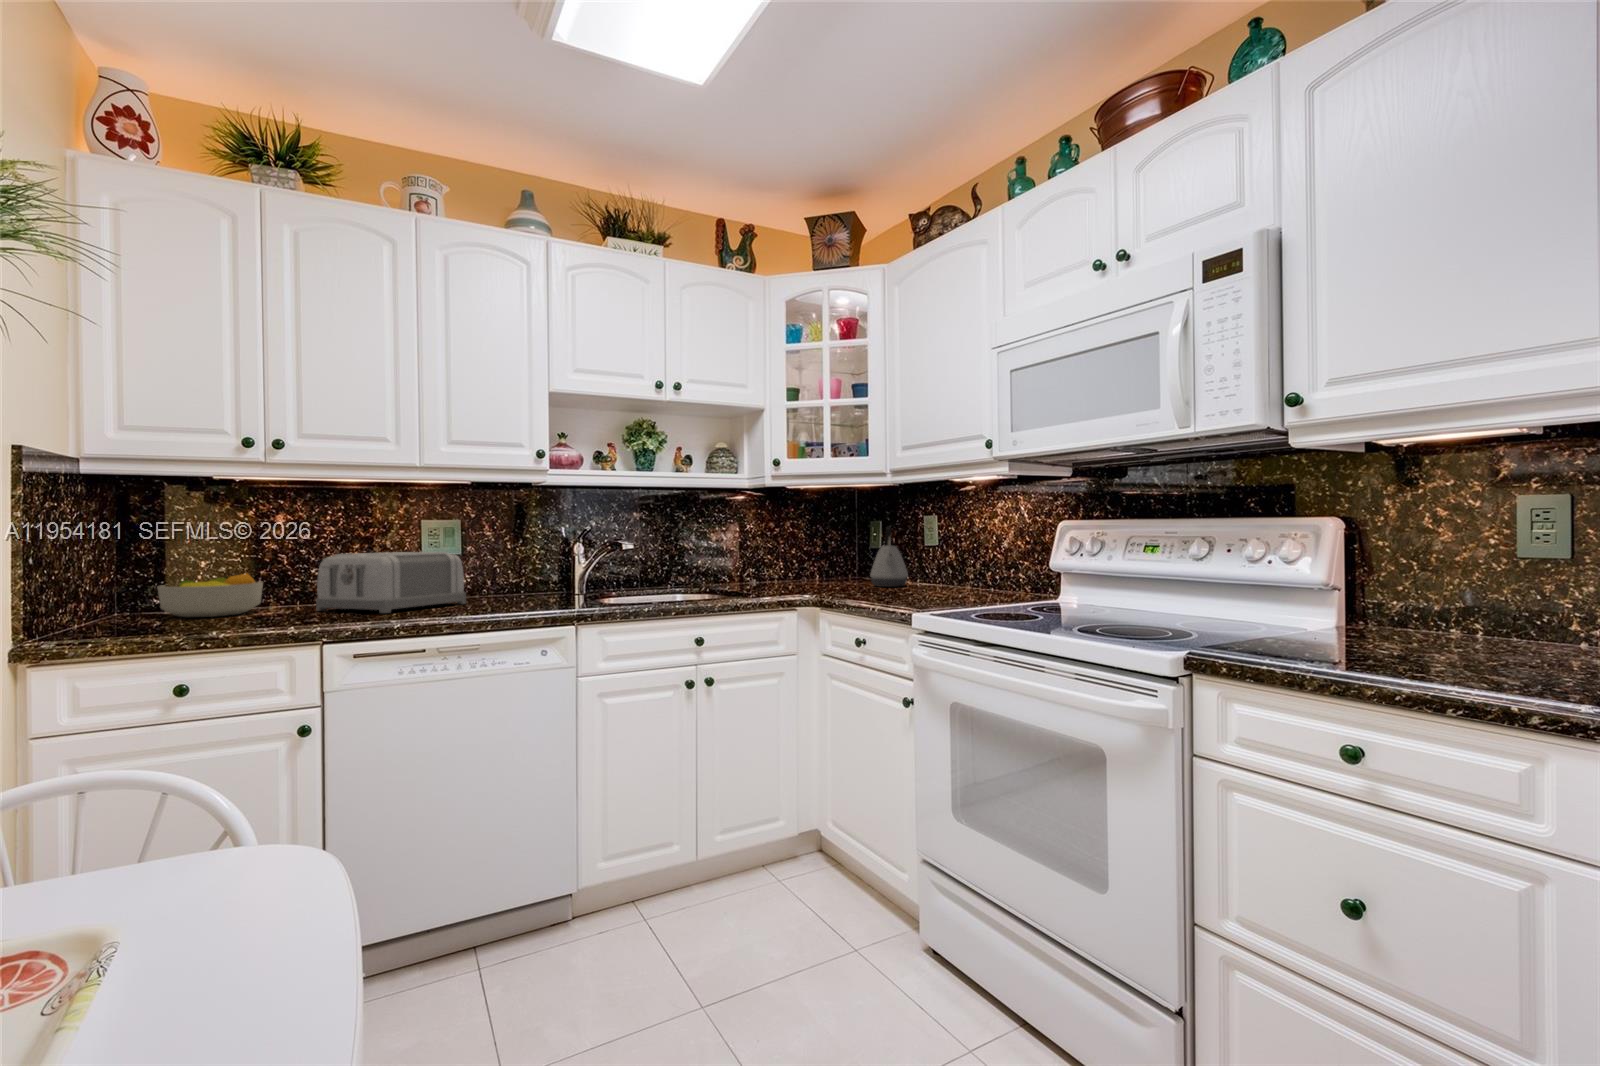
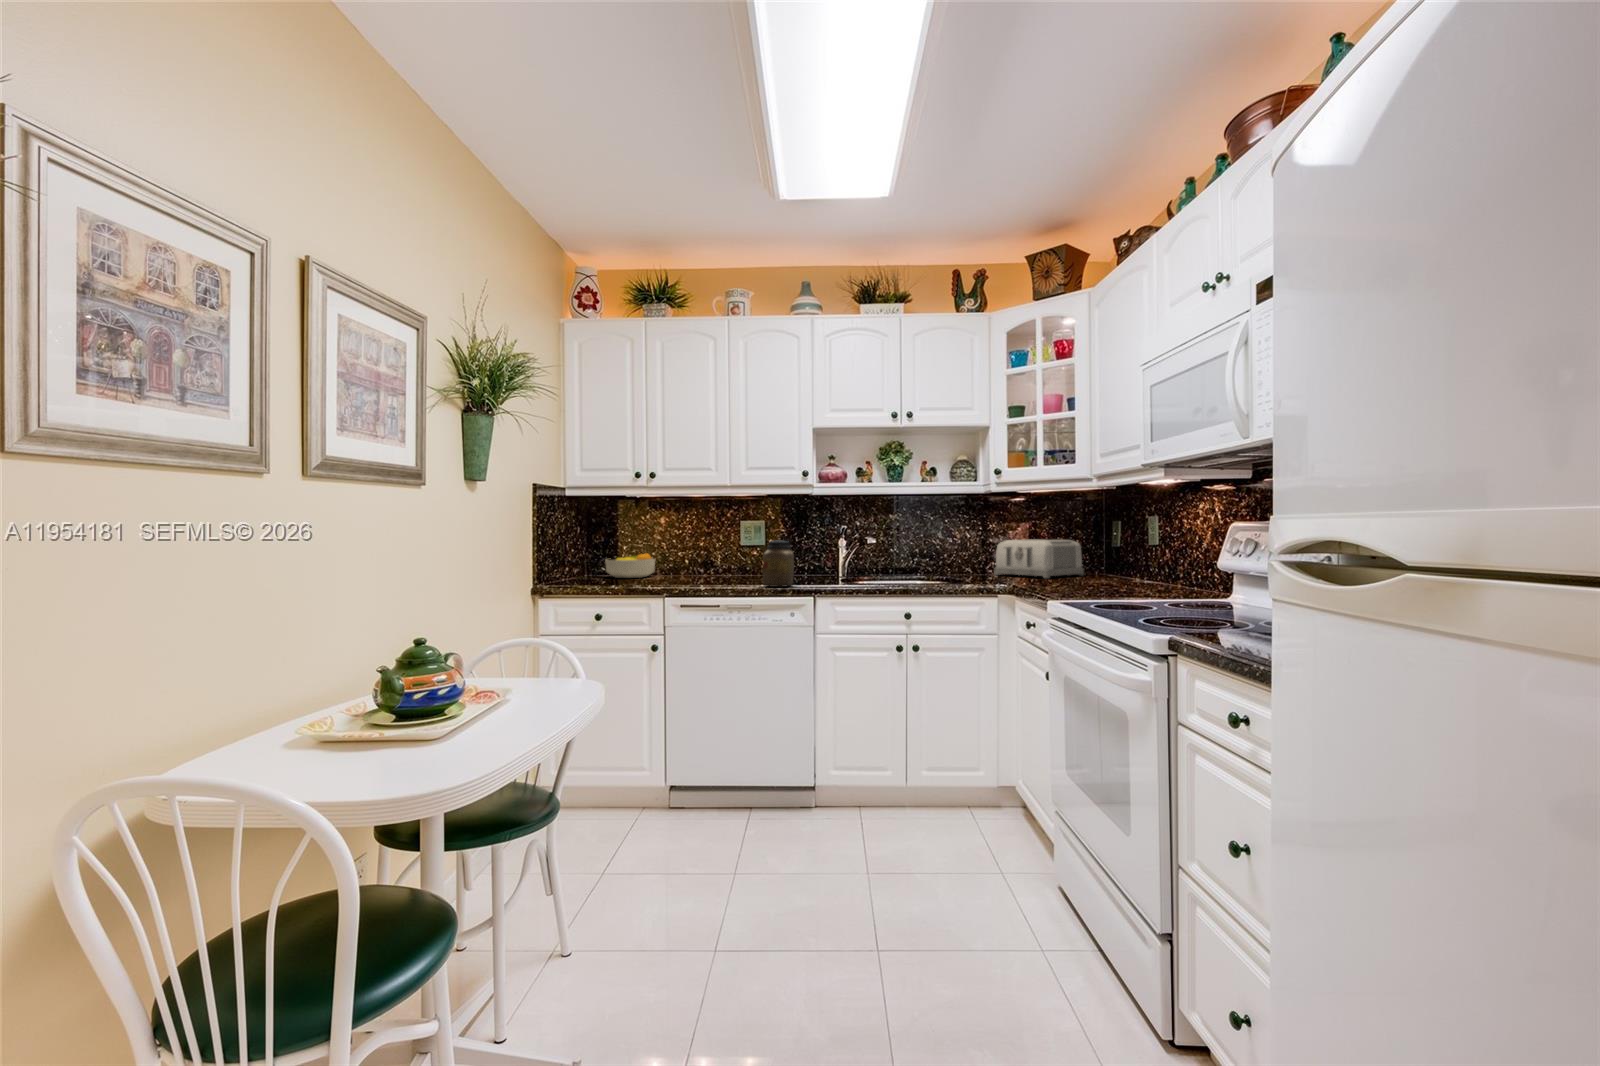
kettle: present [870,526,908,587] -> none [1091,526,1130,583]
jar: none [498,547,540,616] -> present [763,541,794,587]
toaster: present [316,552,466,613] -> present [995,540,1084,578]

